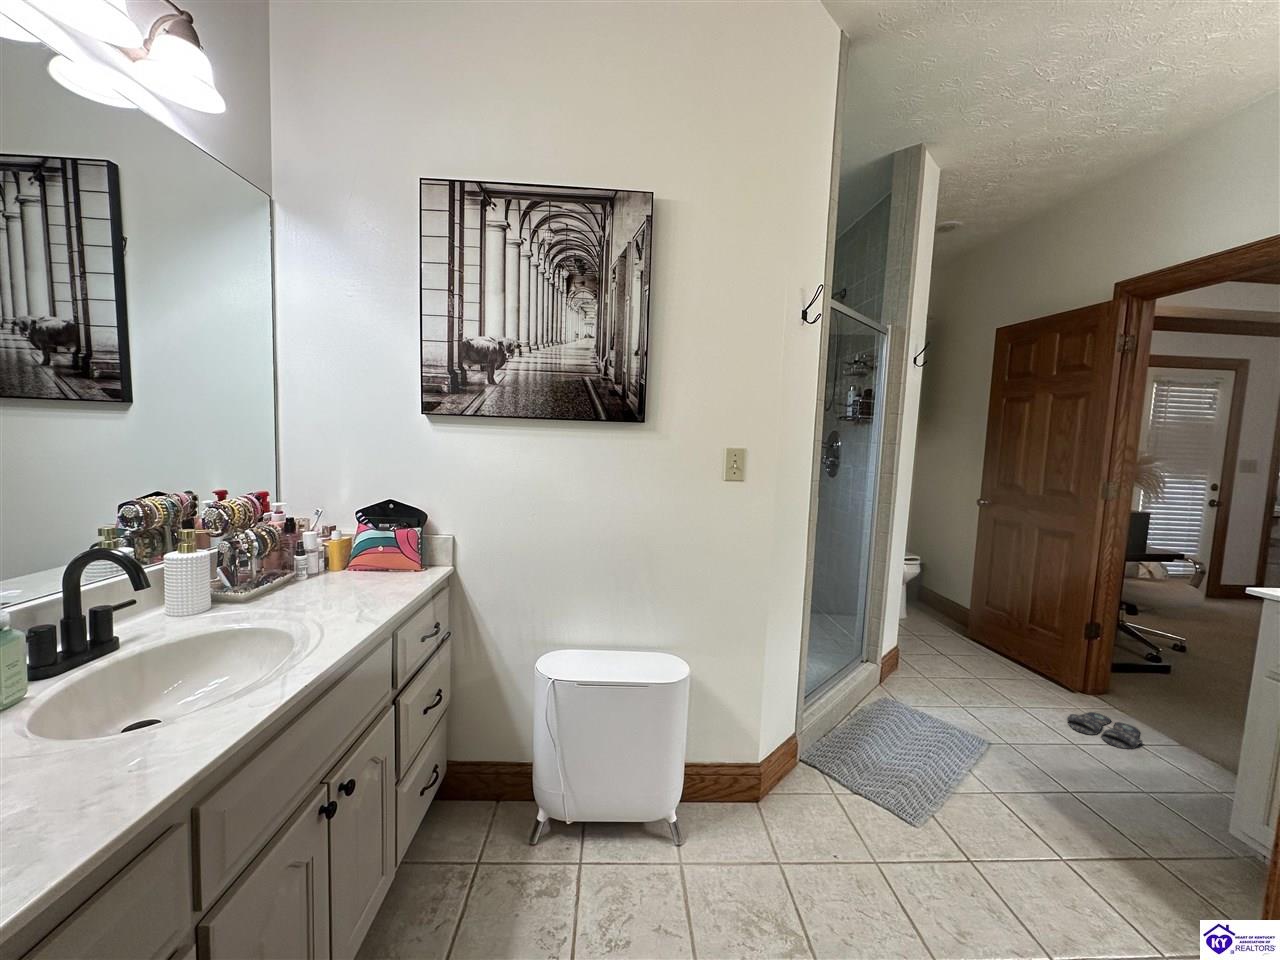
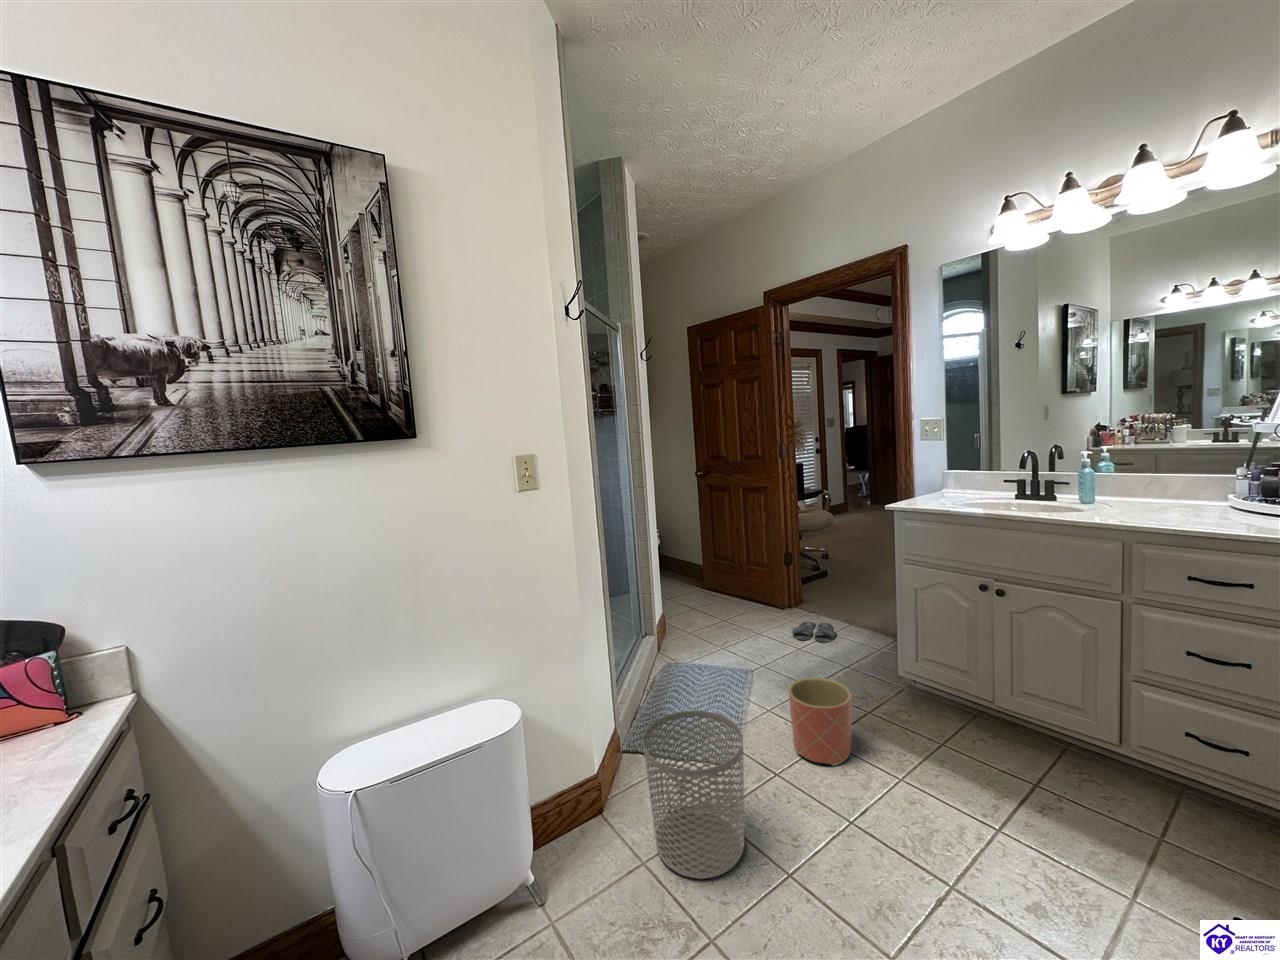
waste bin: none [797,734,913,922] -> present [643,710,744,879]
planter: none [1009,768,1111,894] -> present [789,677,852,766]

